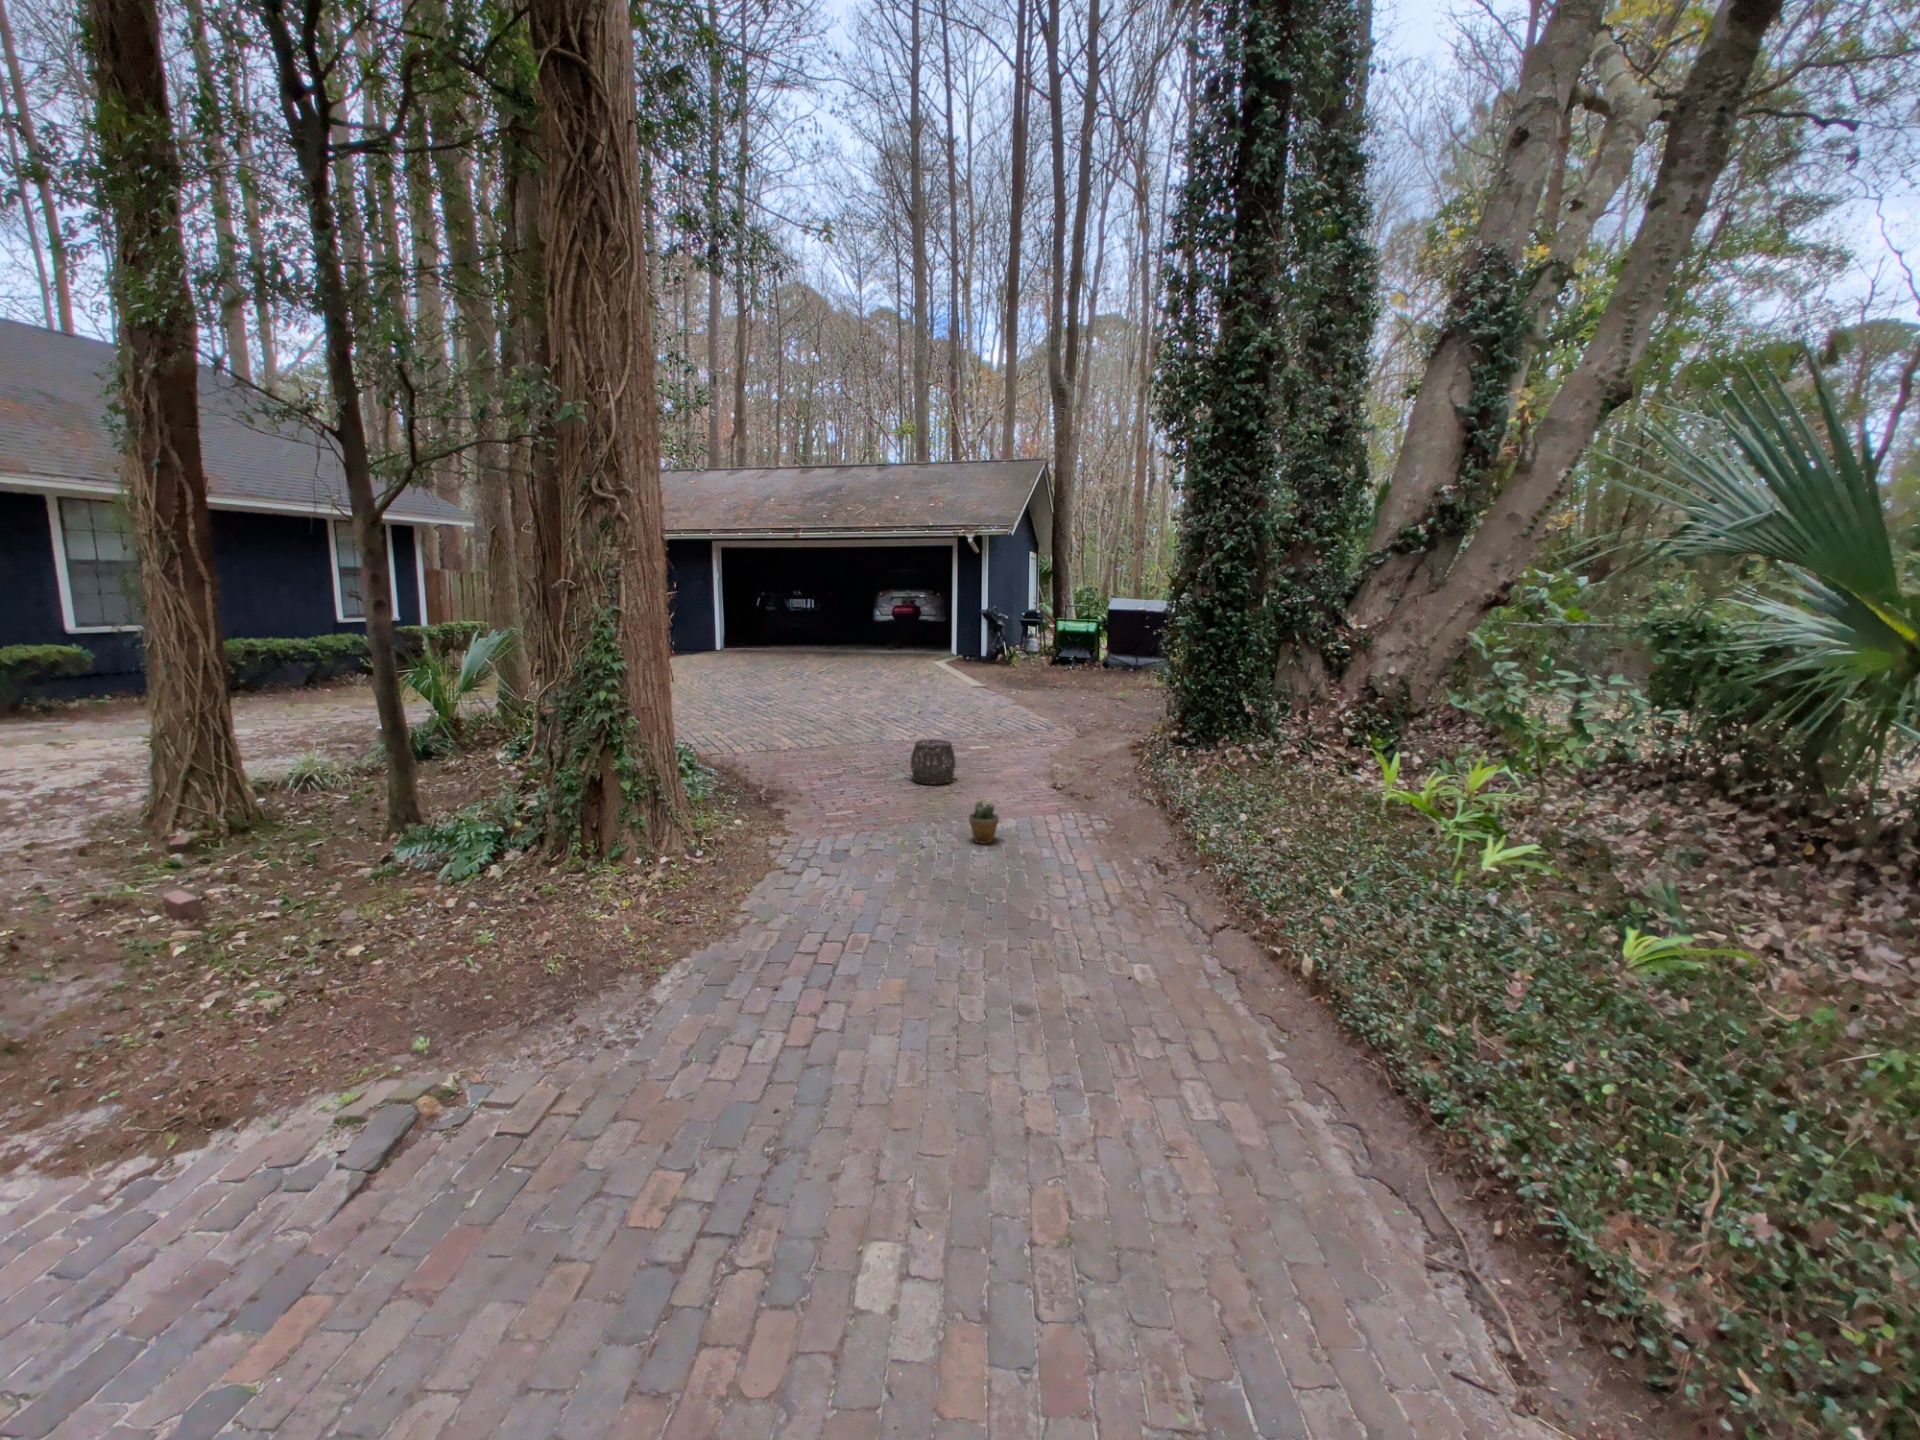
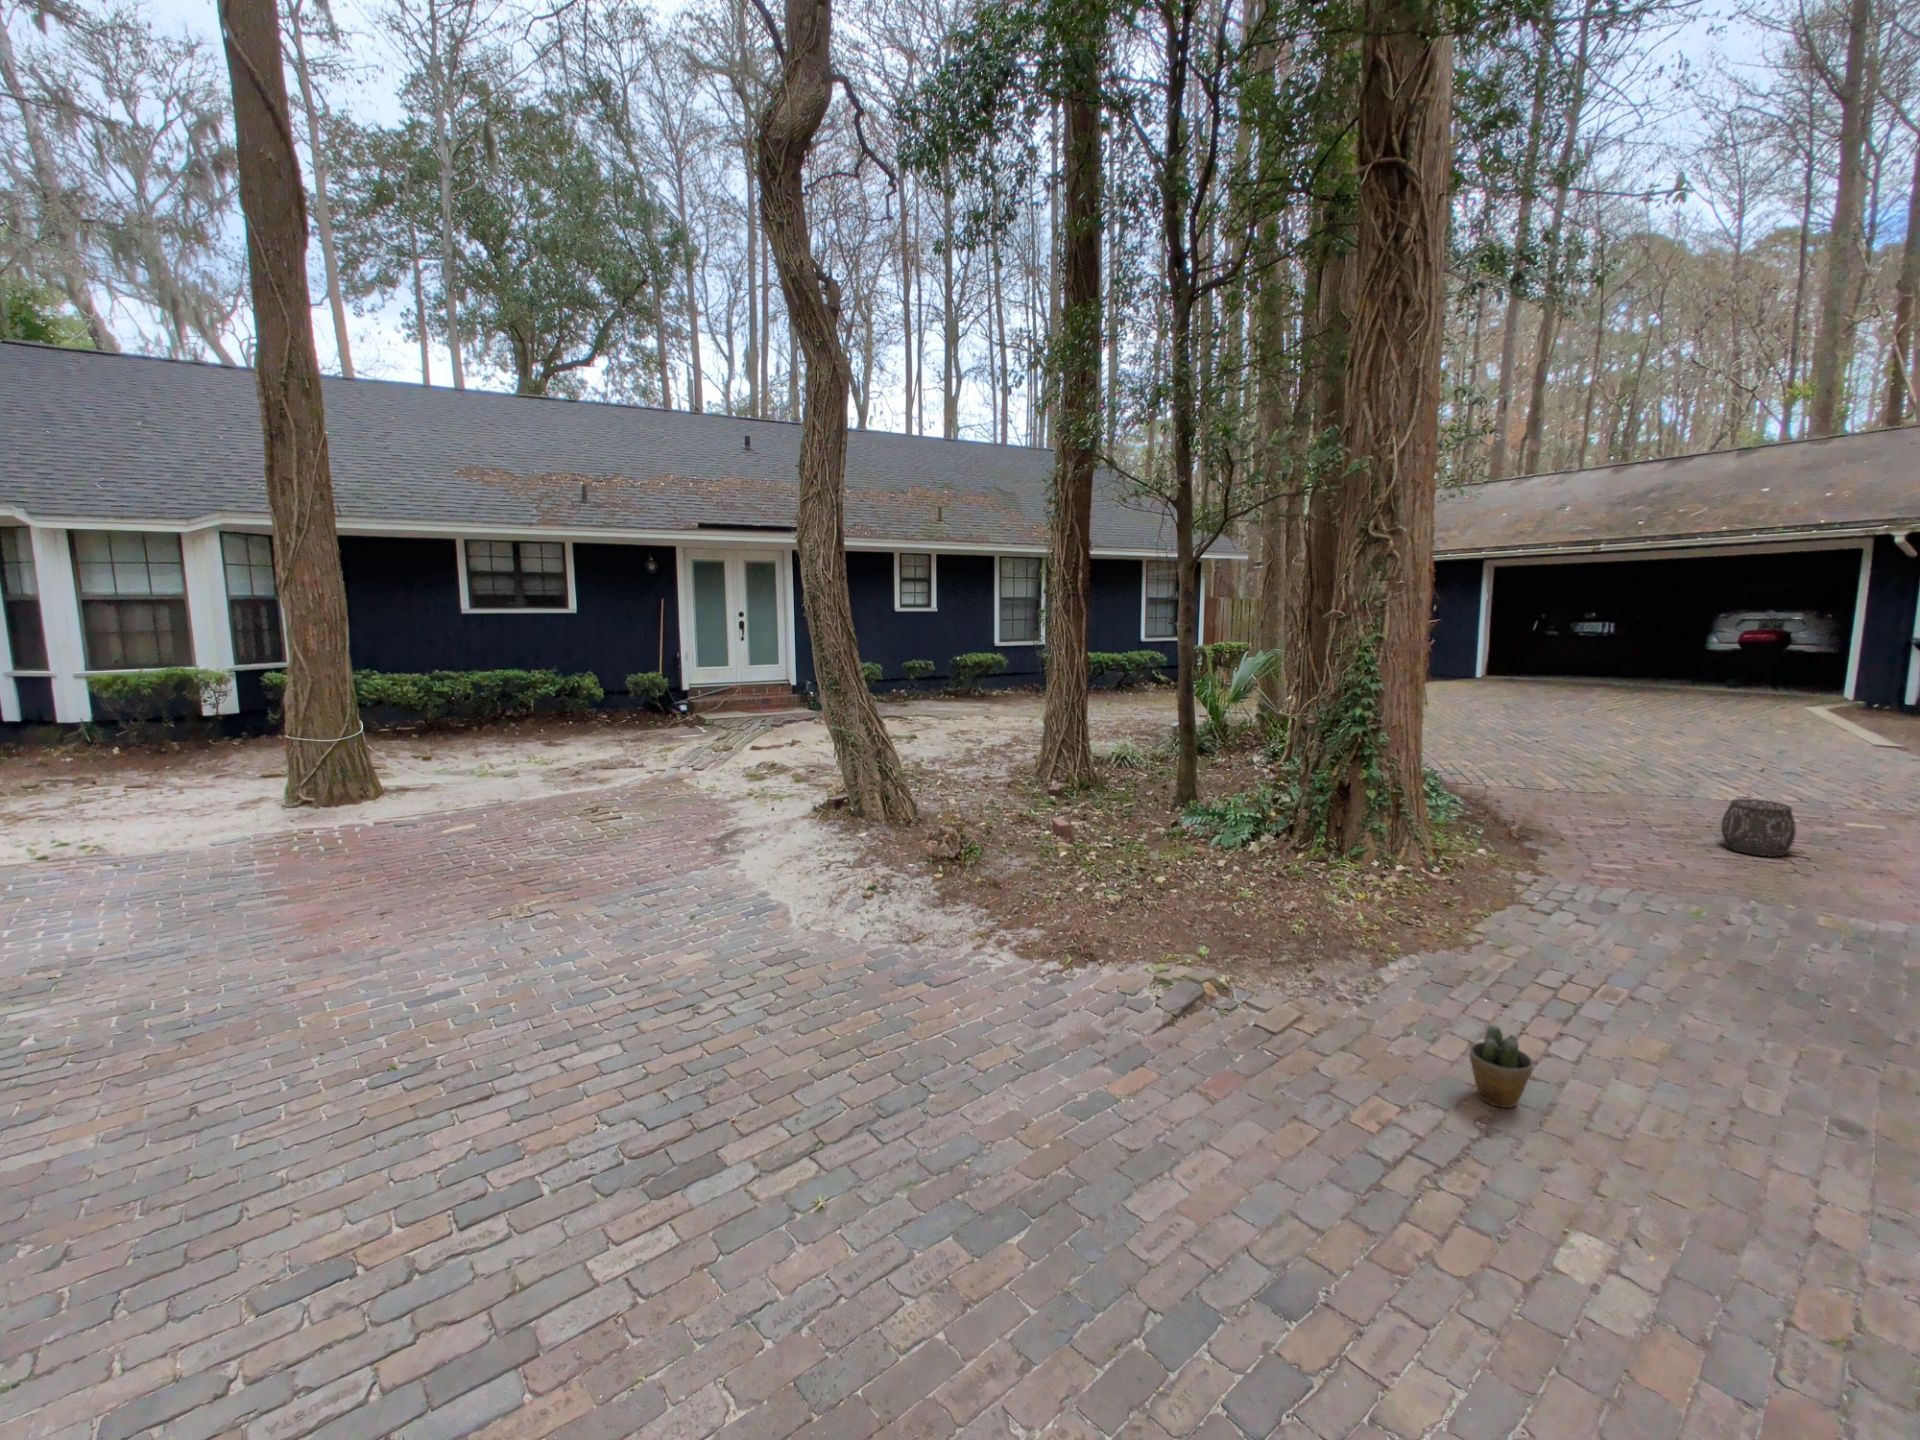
potted plant: present [969,801,999,844] -> present [1469,1025,1534,1108]

